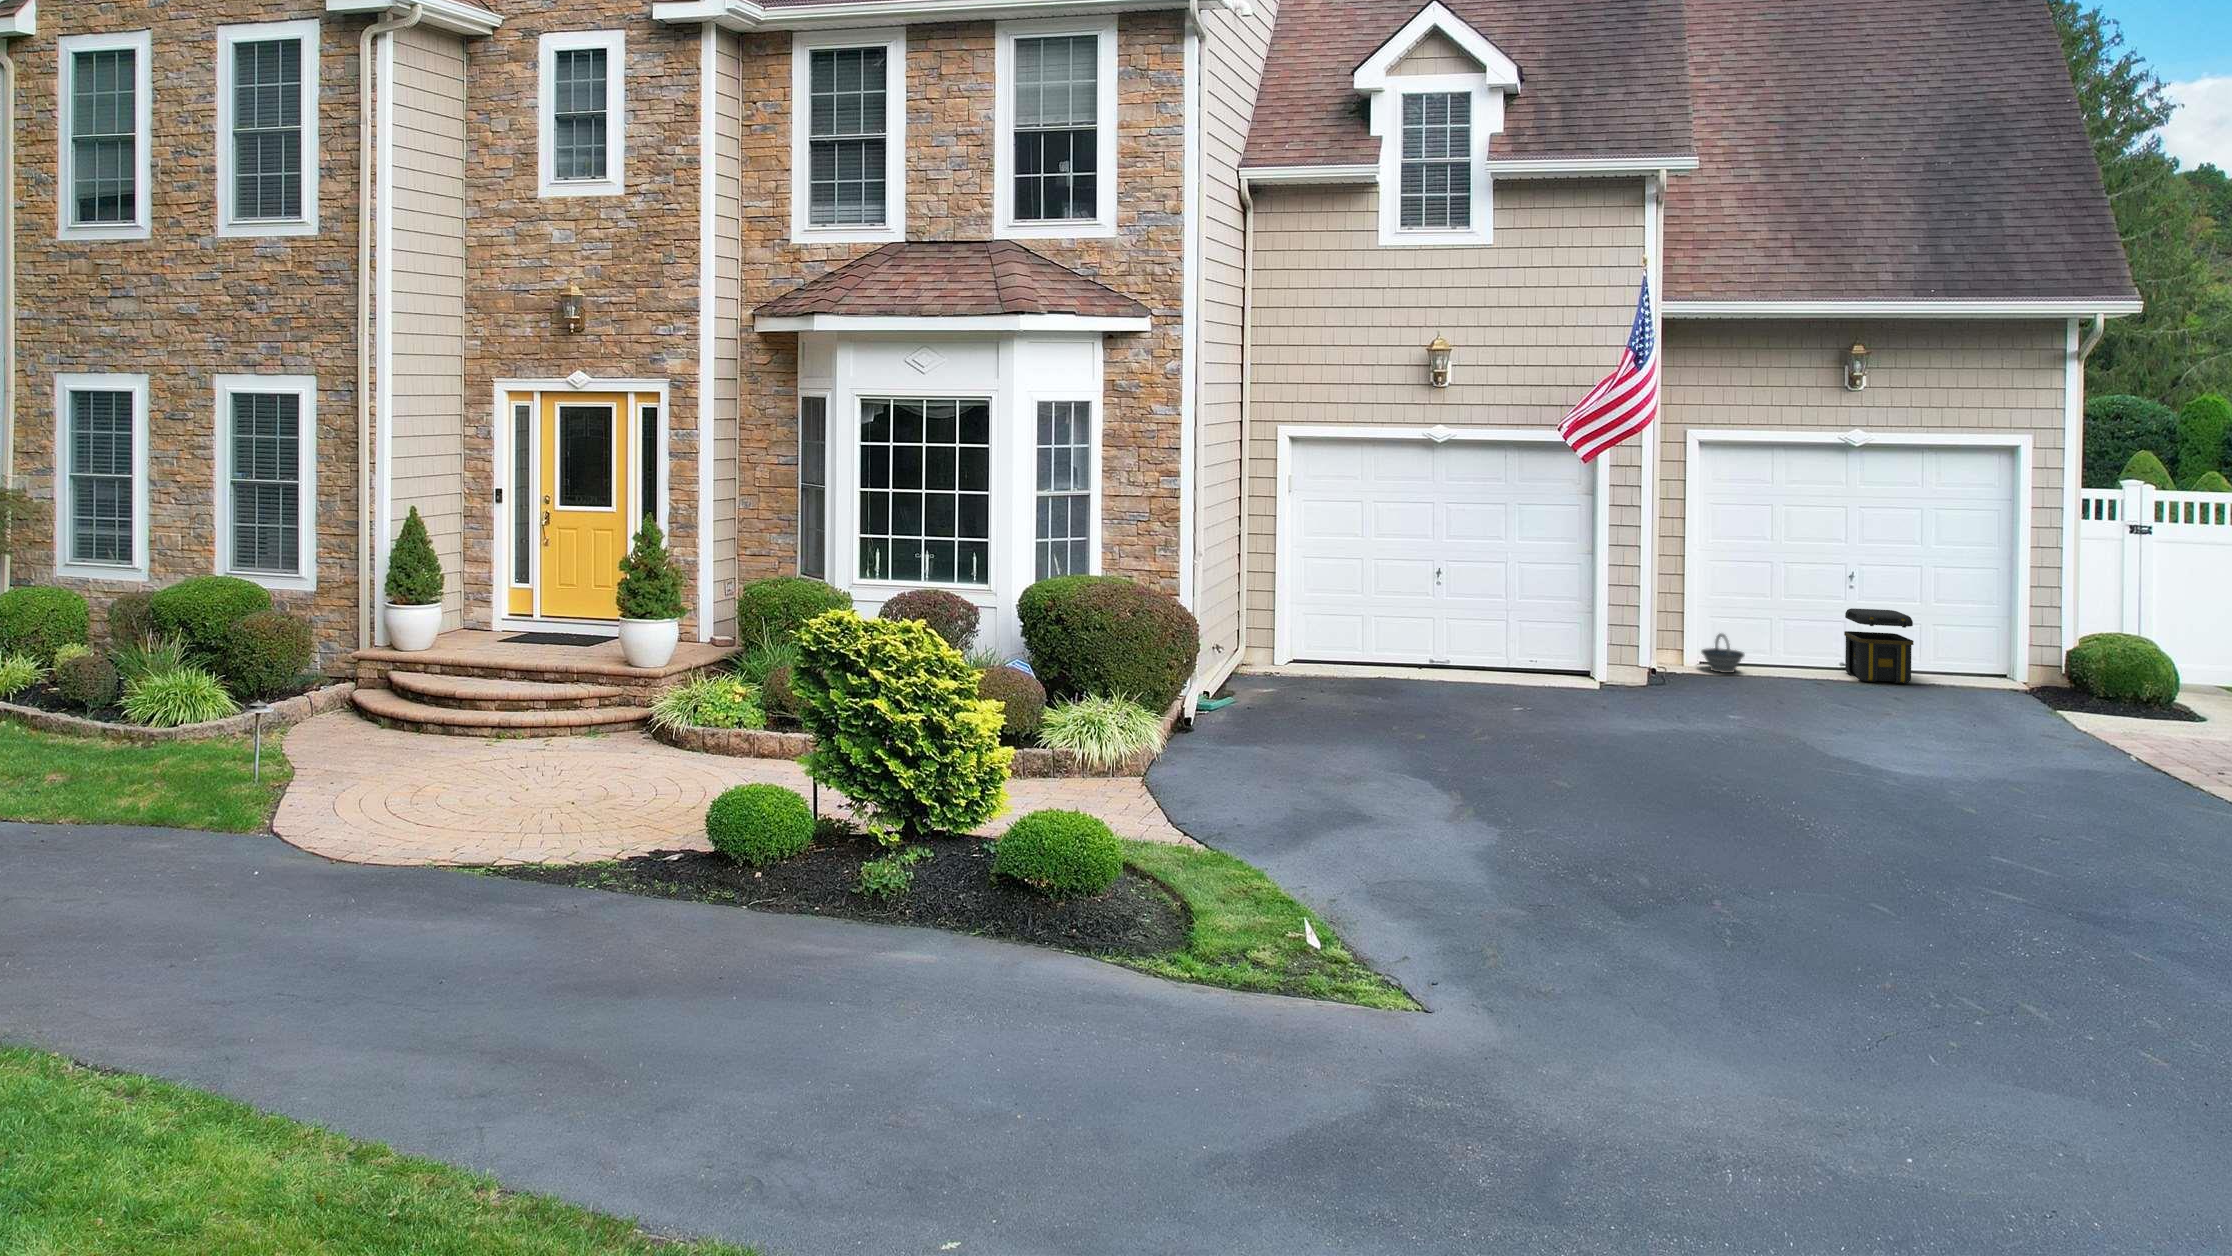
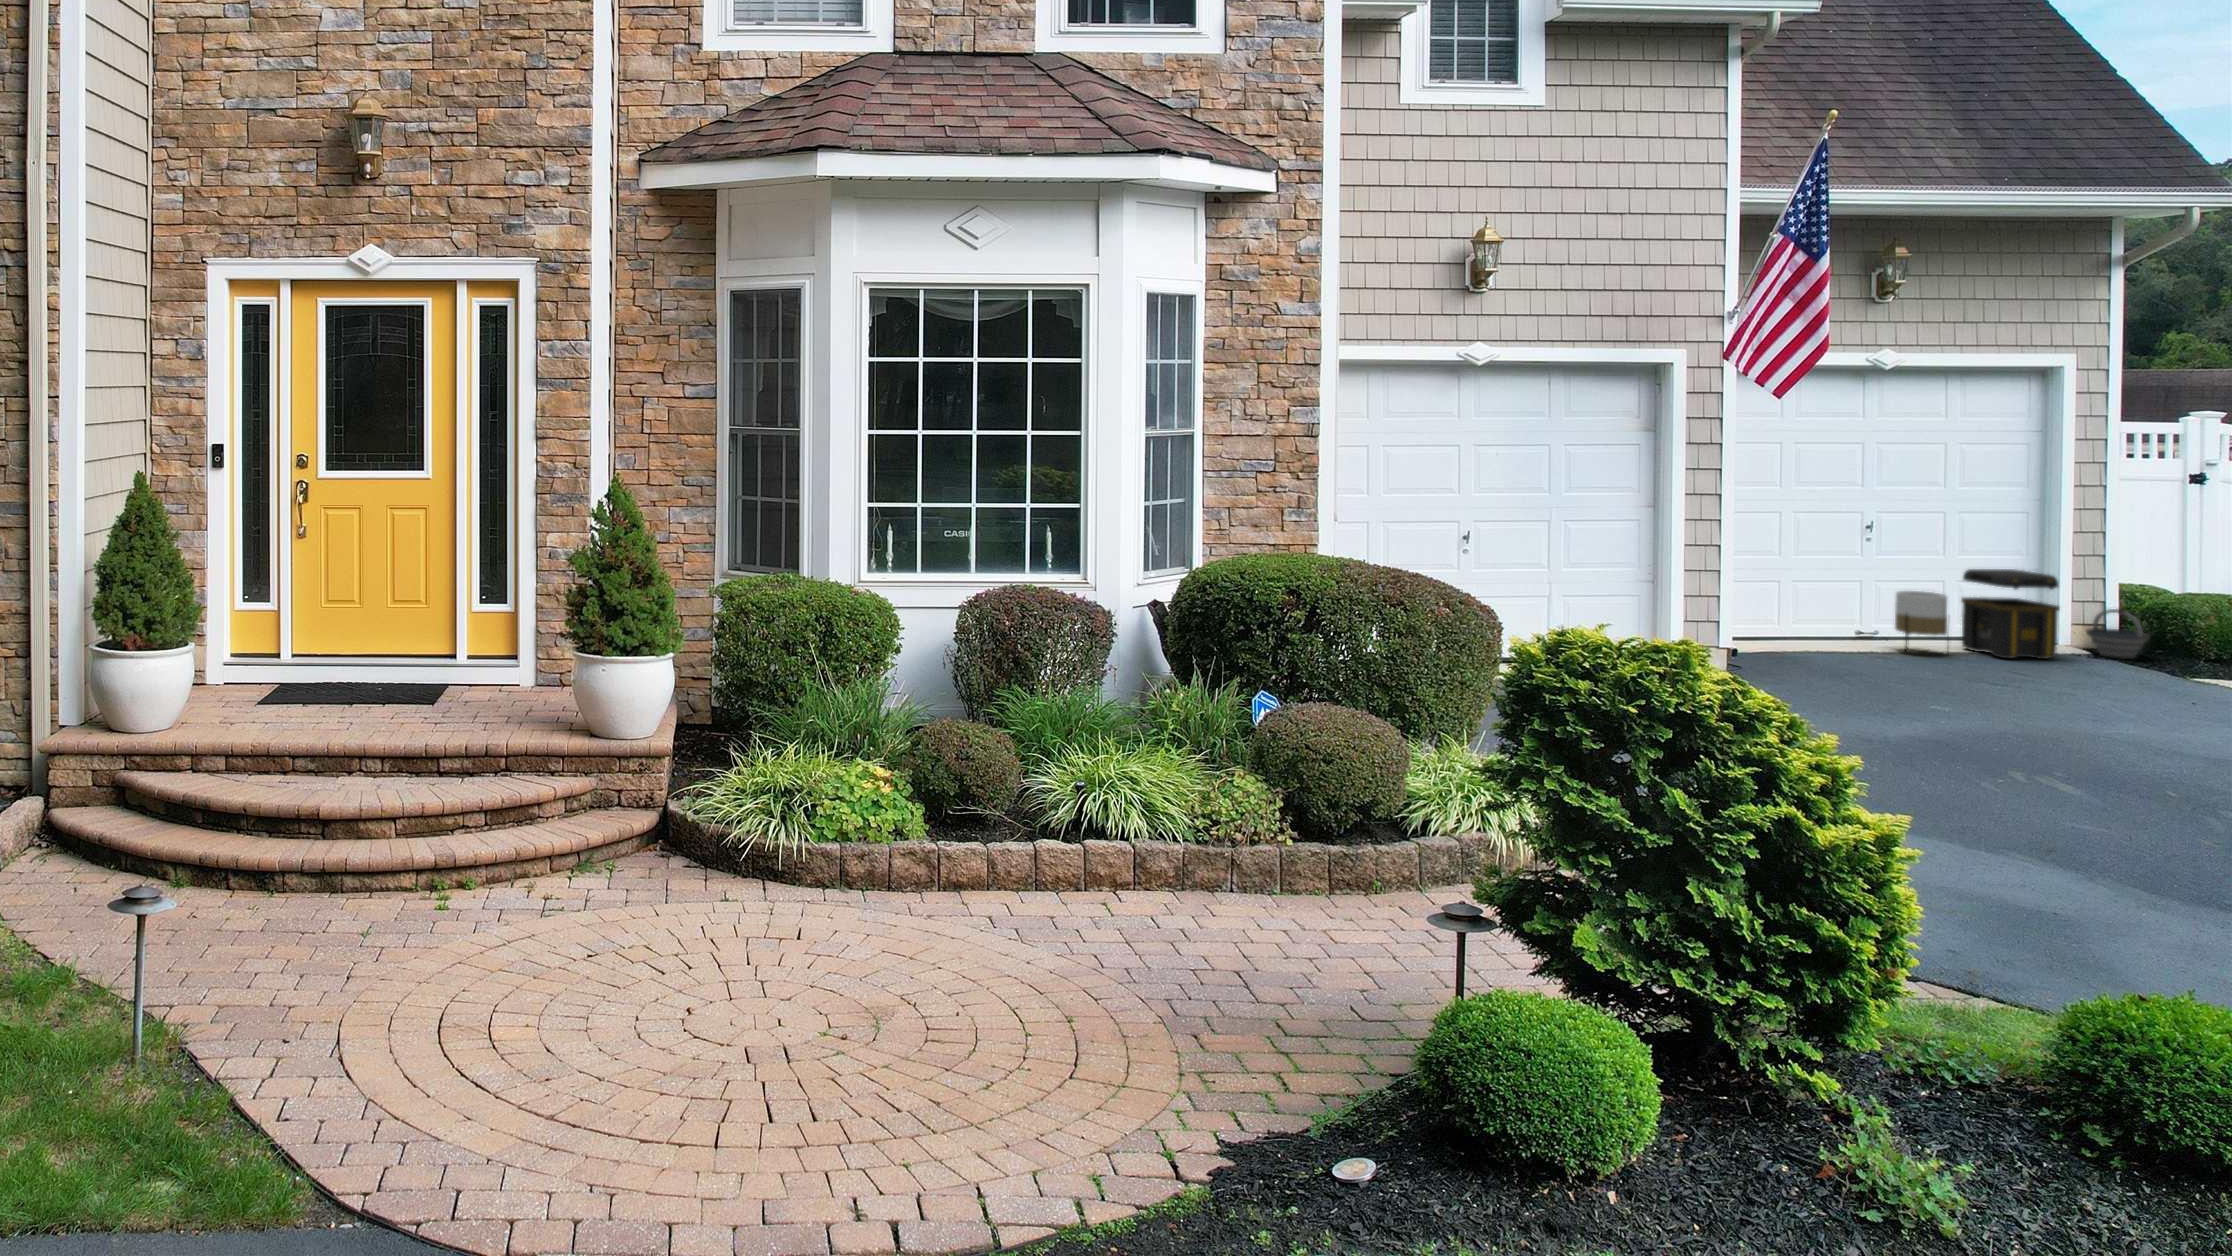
planter: none [1780,624,1820,677] -> present [1895,591,1949,653]
bucket: present [1701,634,1744,673] -> present [2086,609,2150,659]

